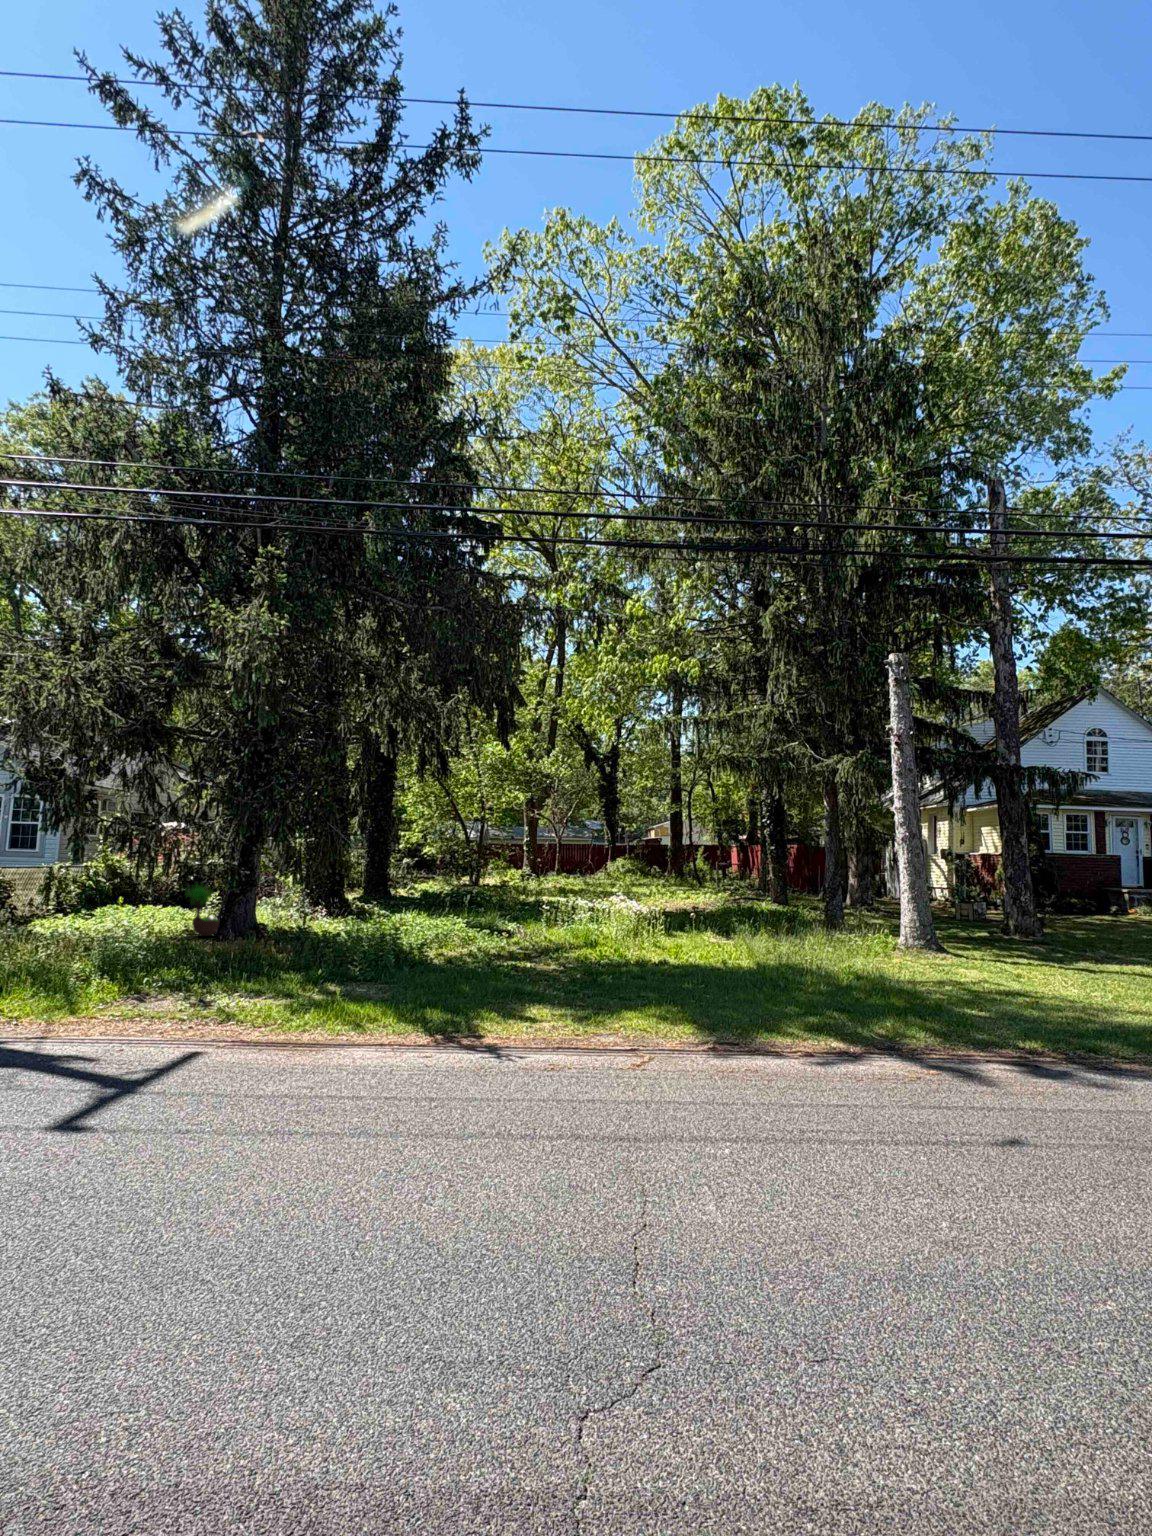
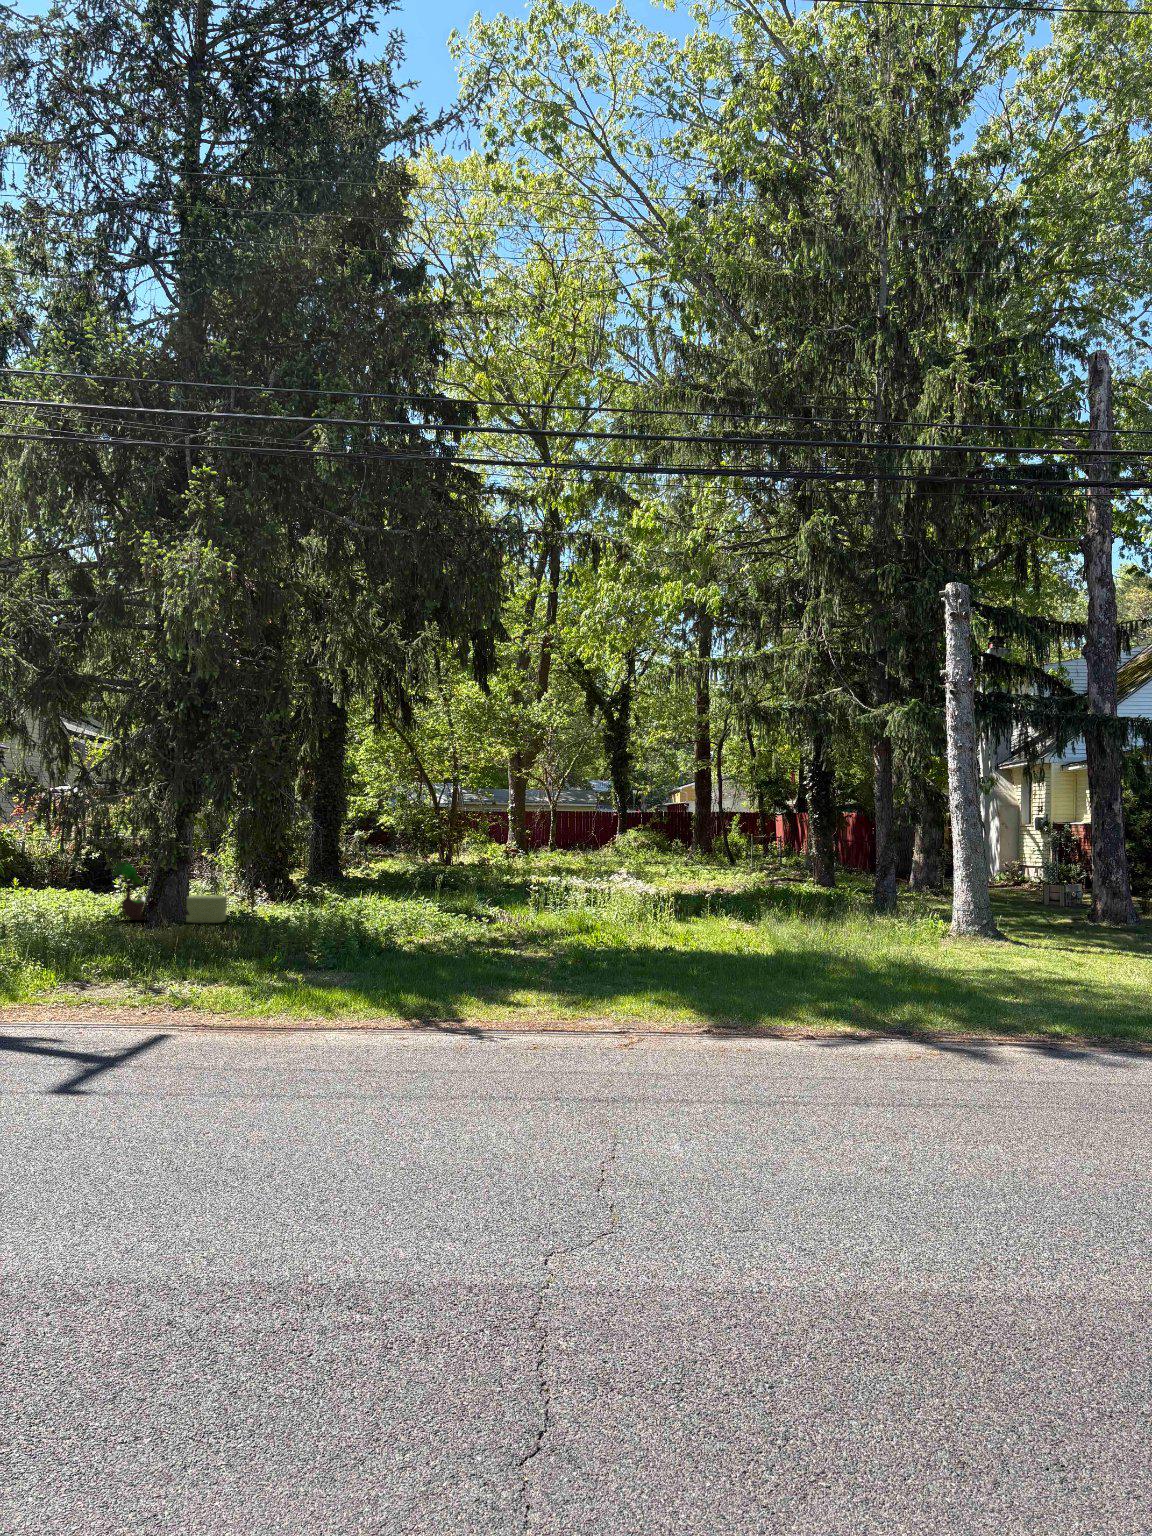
storage box: none [248,914,284,938] -> present [186,895,227,923]

